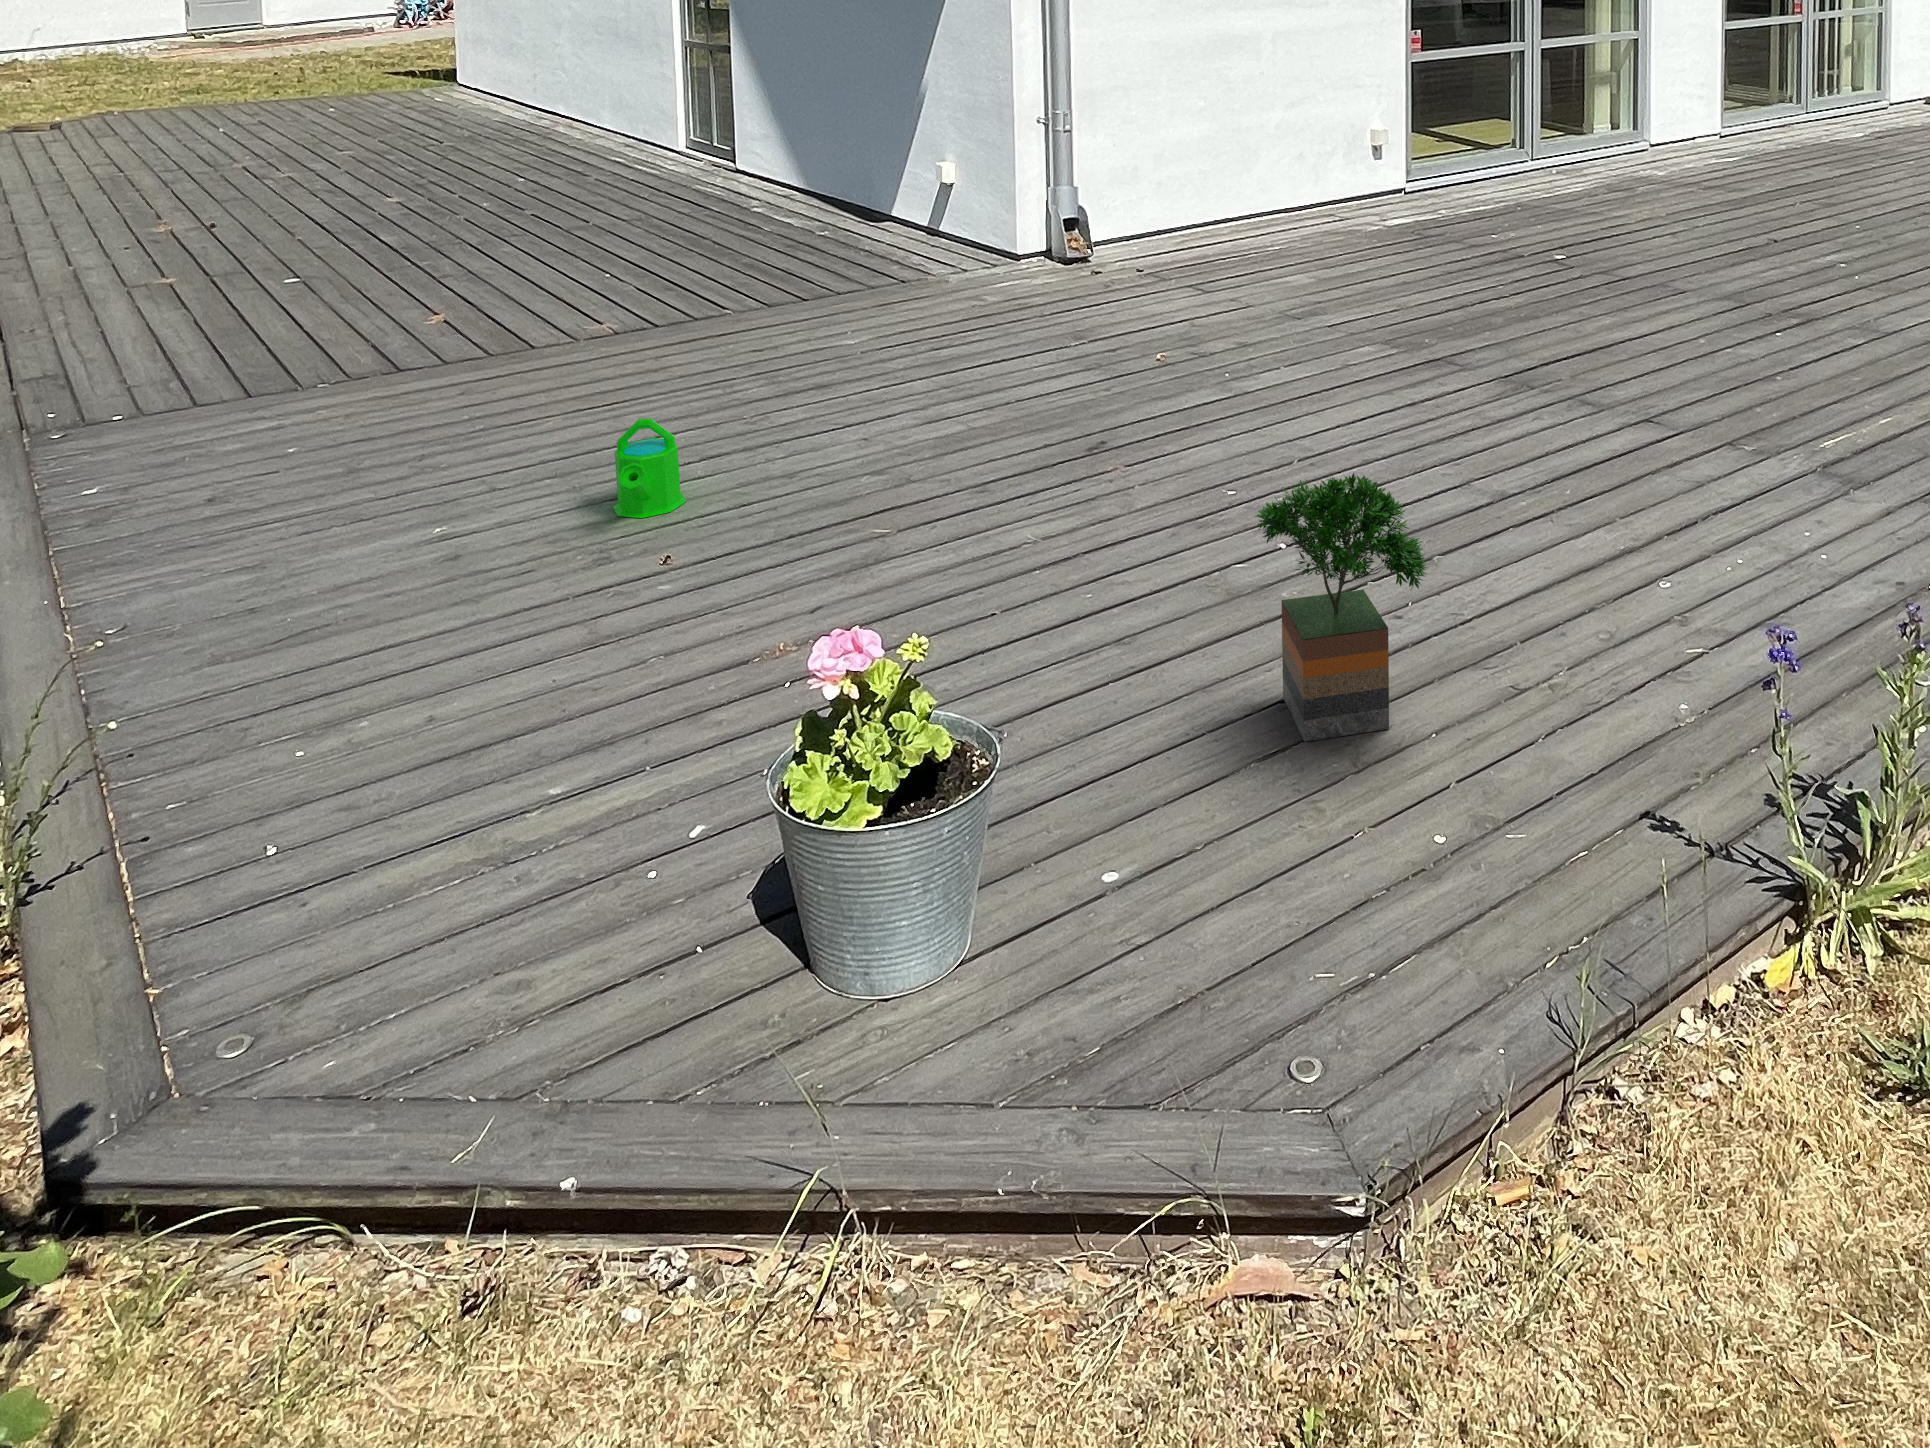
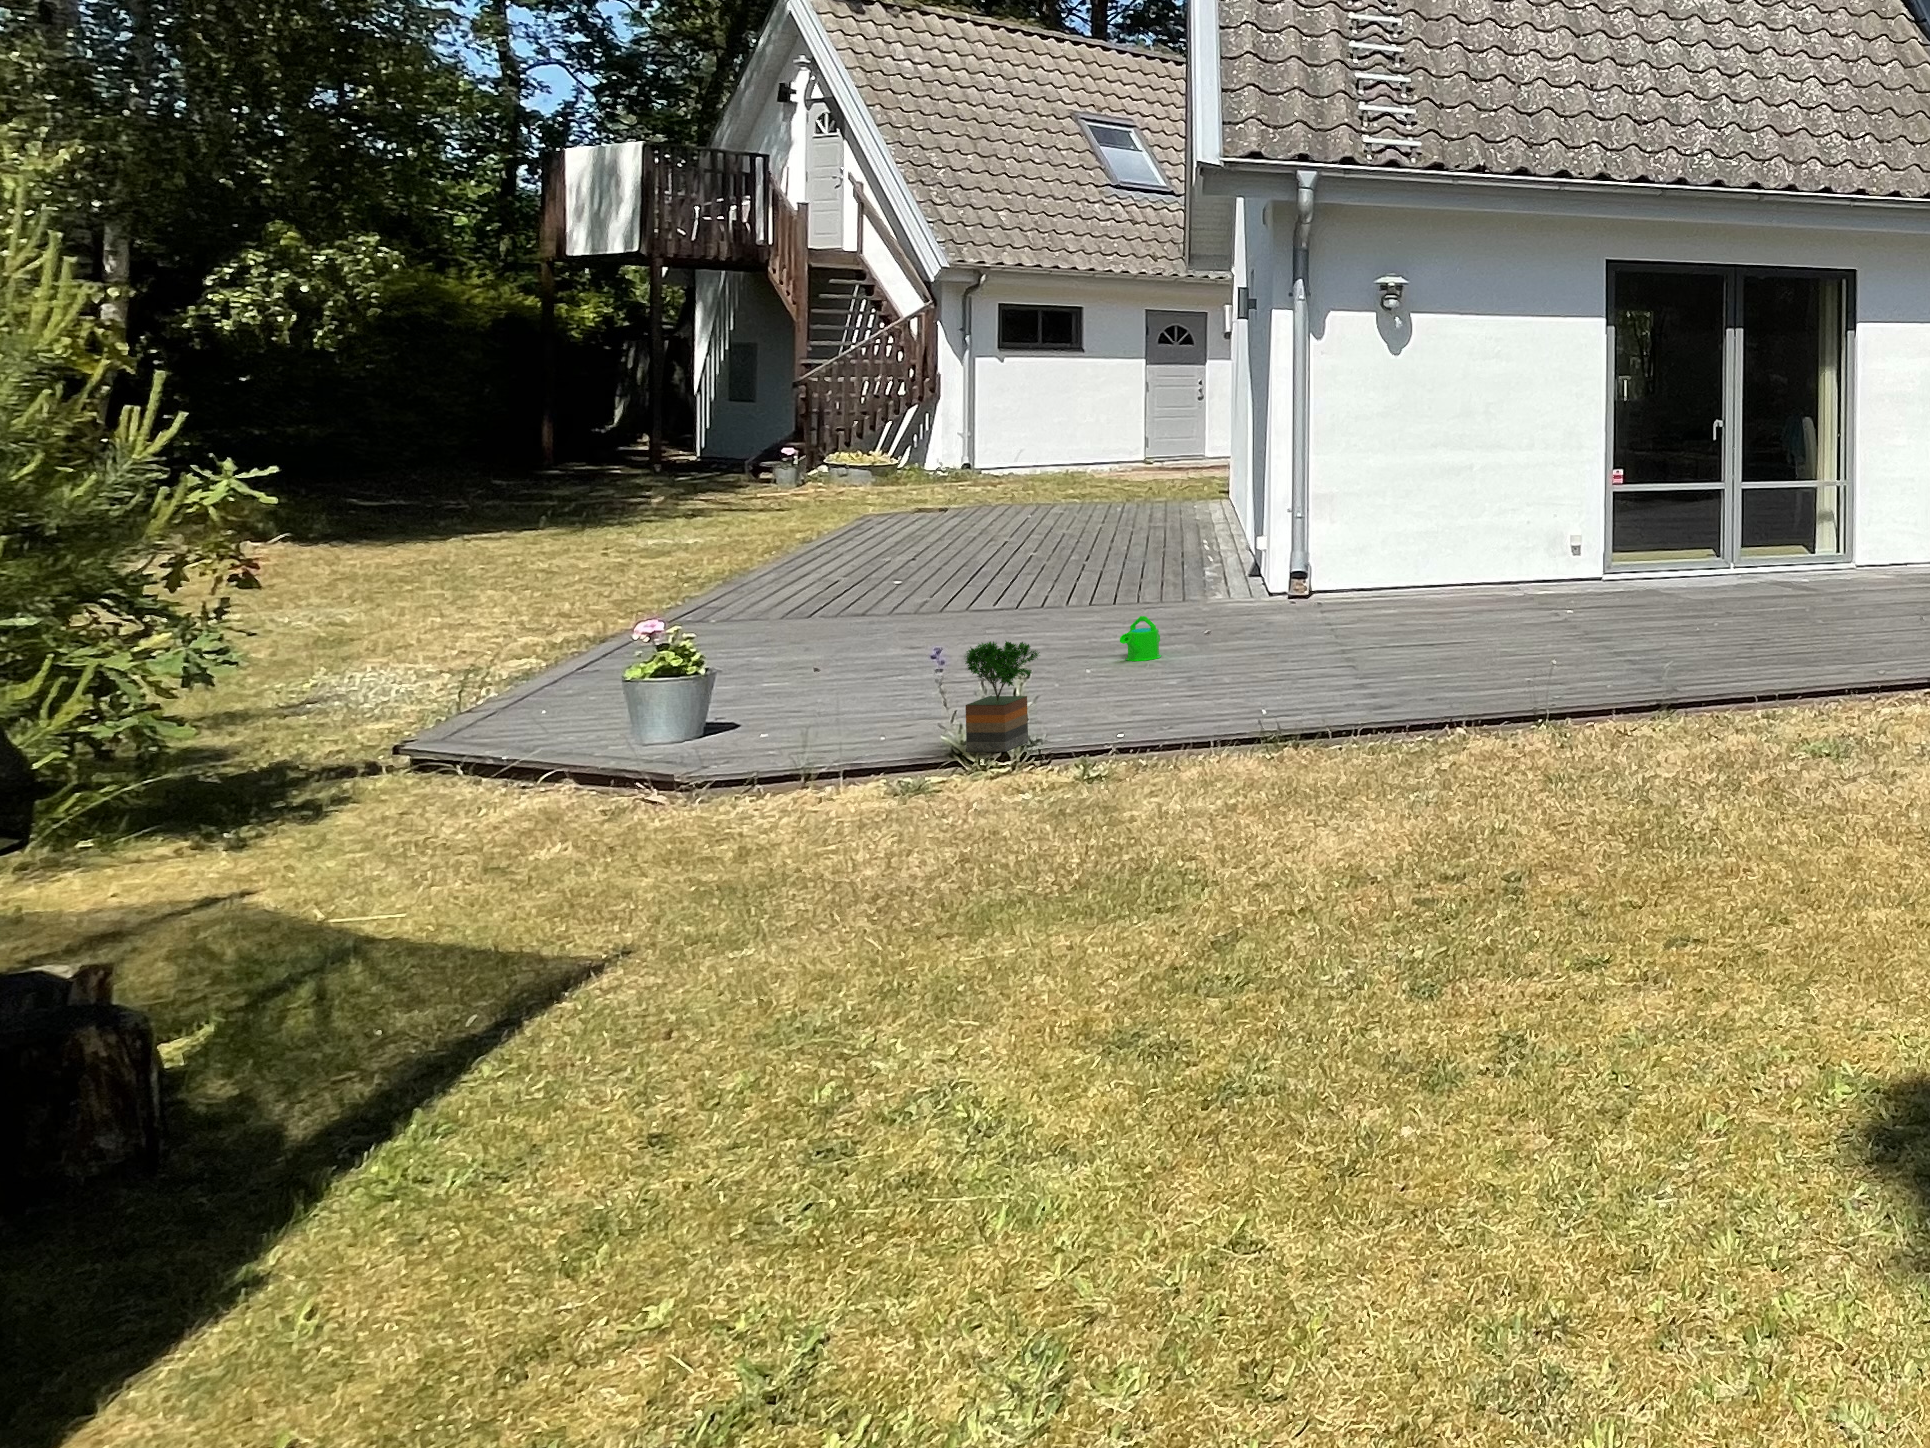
watering can: present [613,418,686,518] -> present [1120,616,1161,661]

